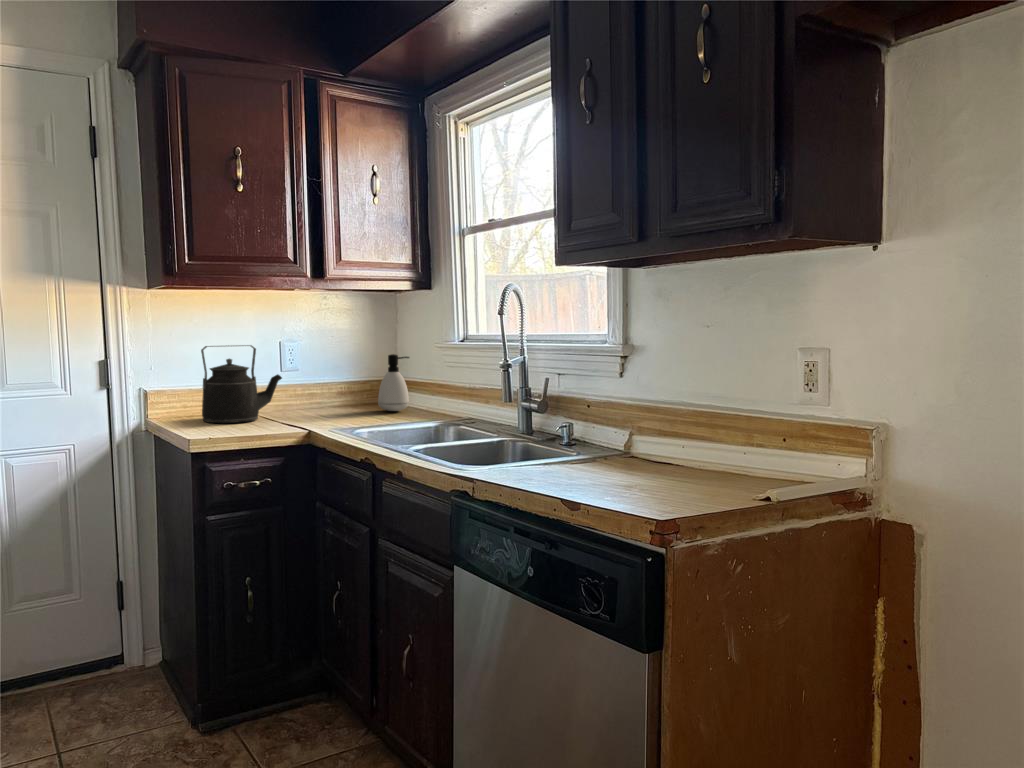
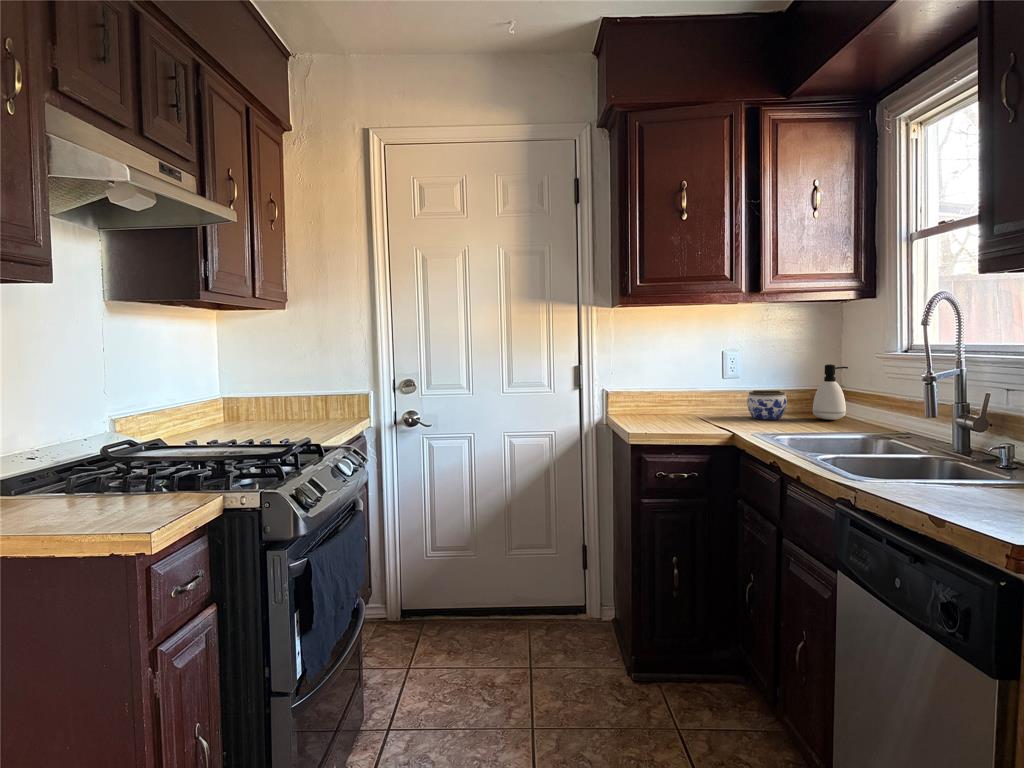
kettle: present [201,345,282,423] -> none [648,354,718,421]
jar: none [313,383,354,415] -> present [747,391,787,420]

